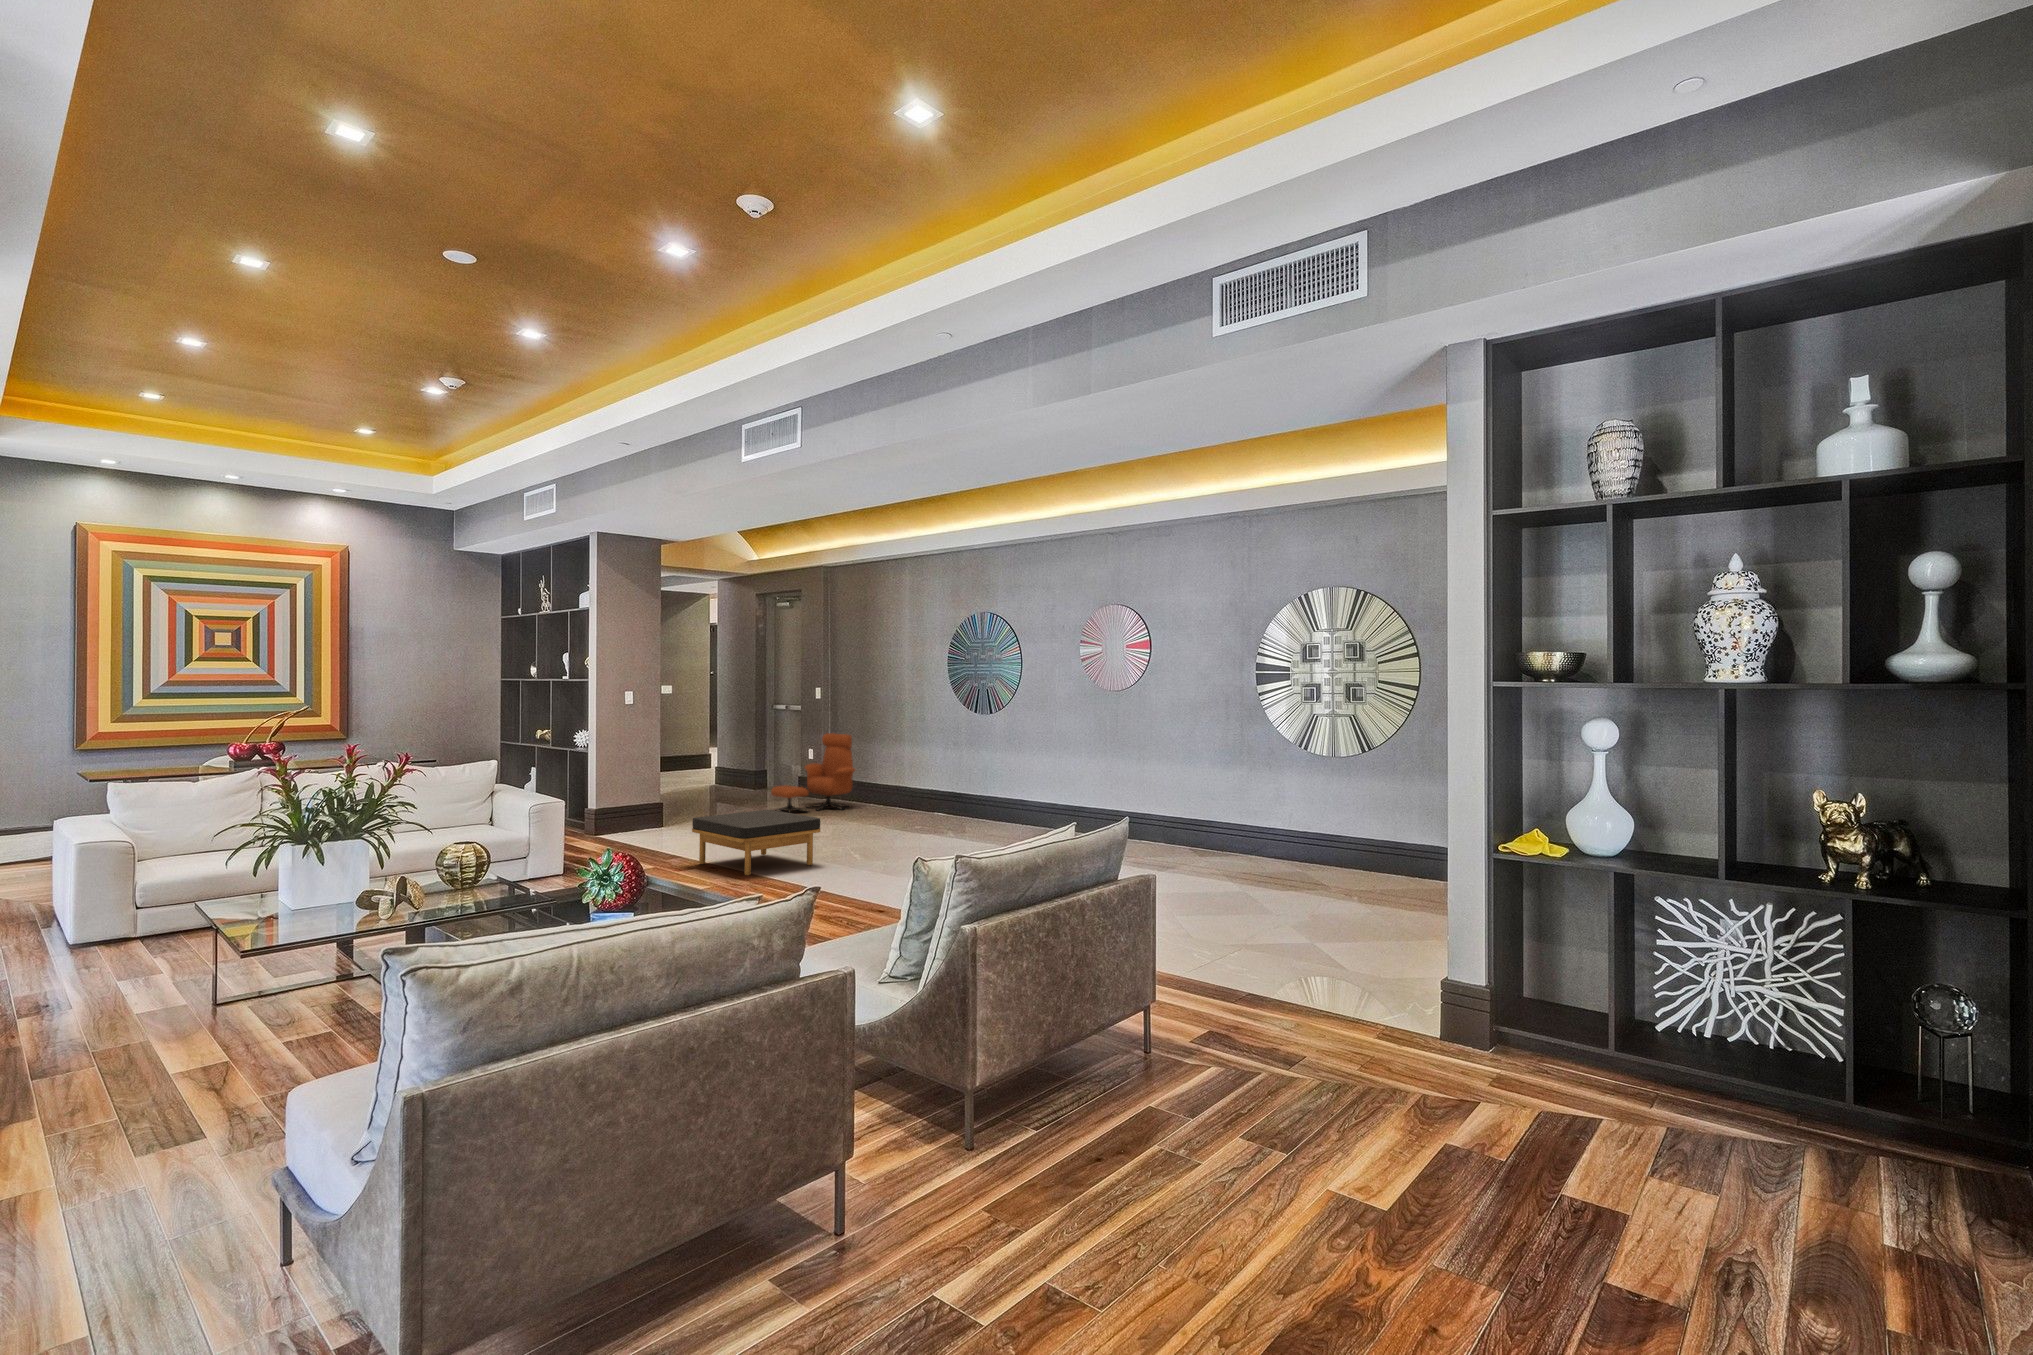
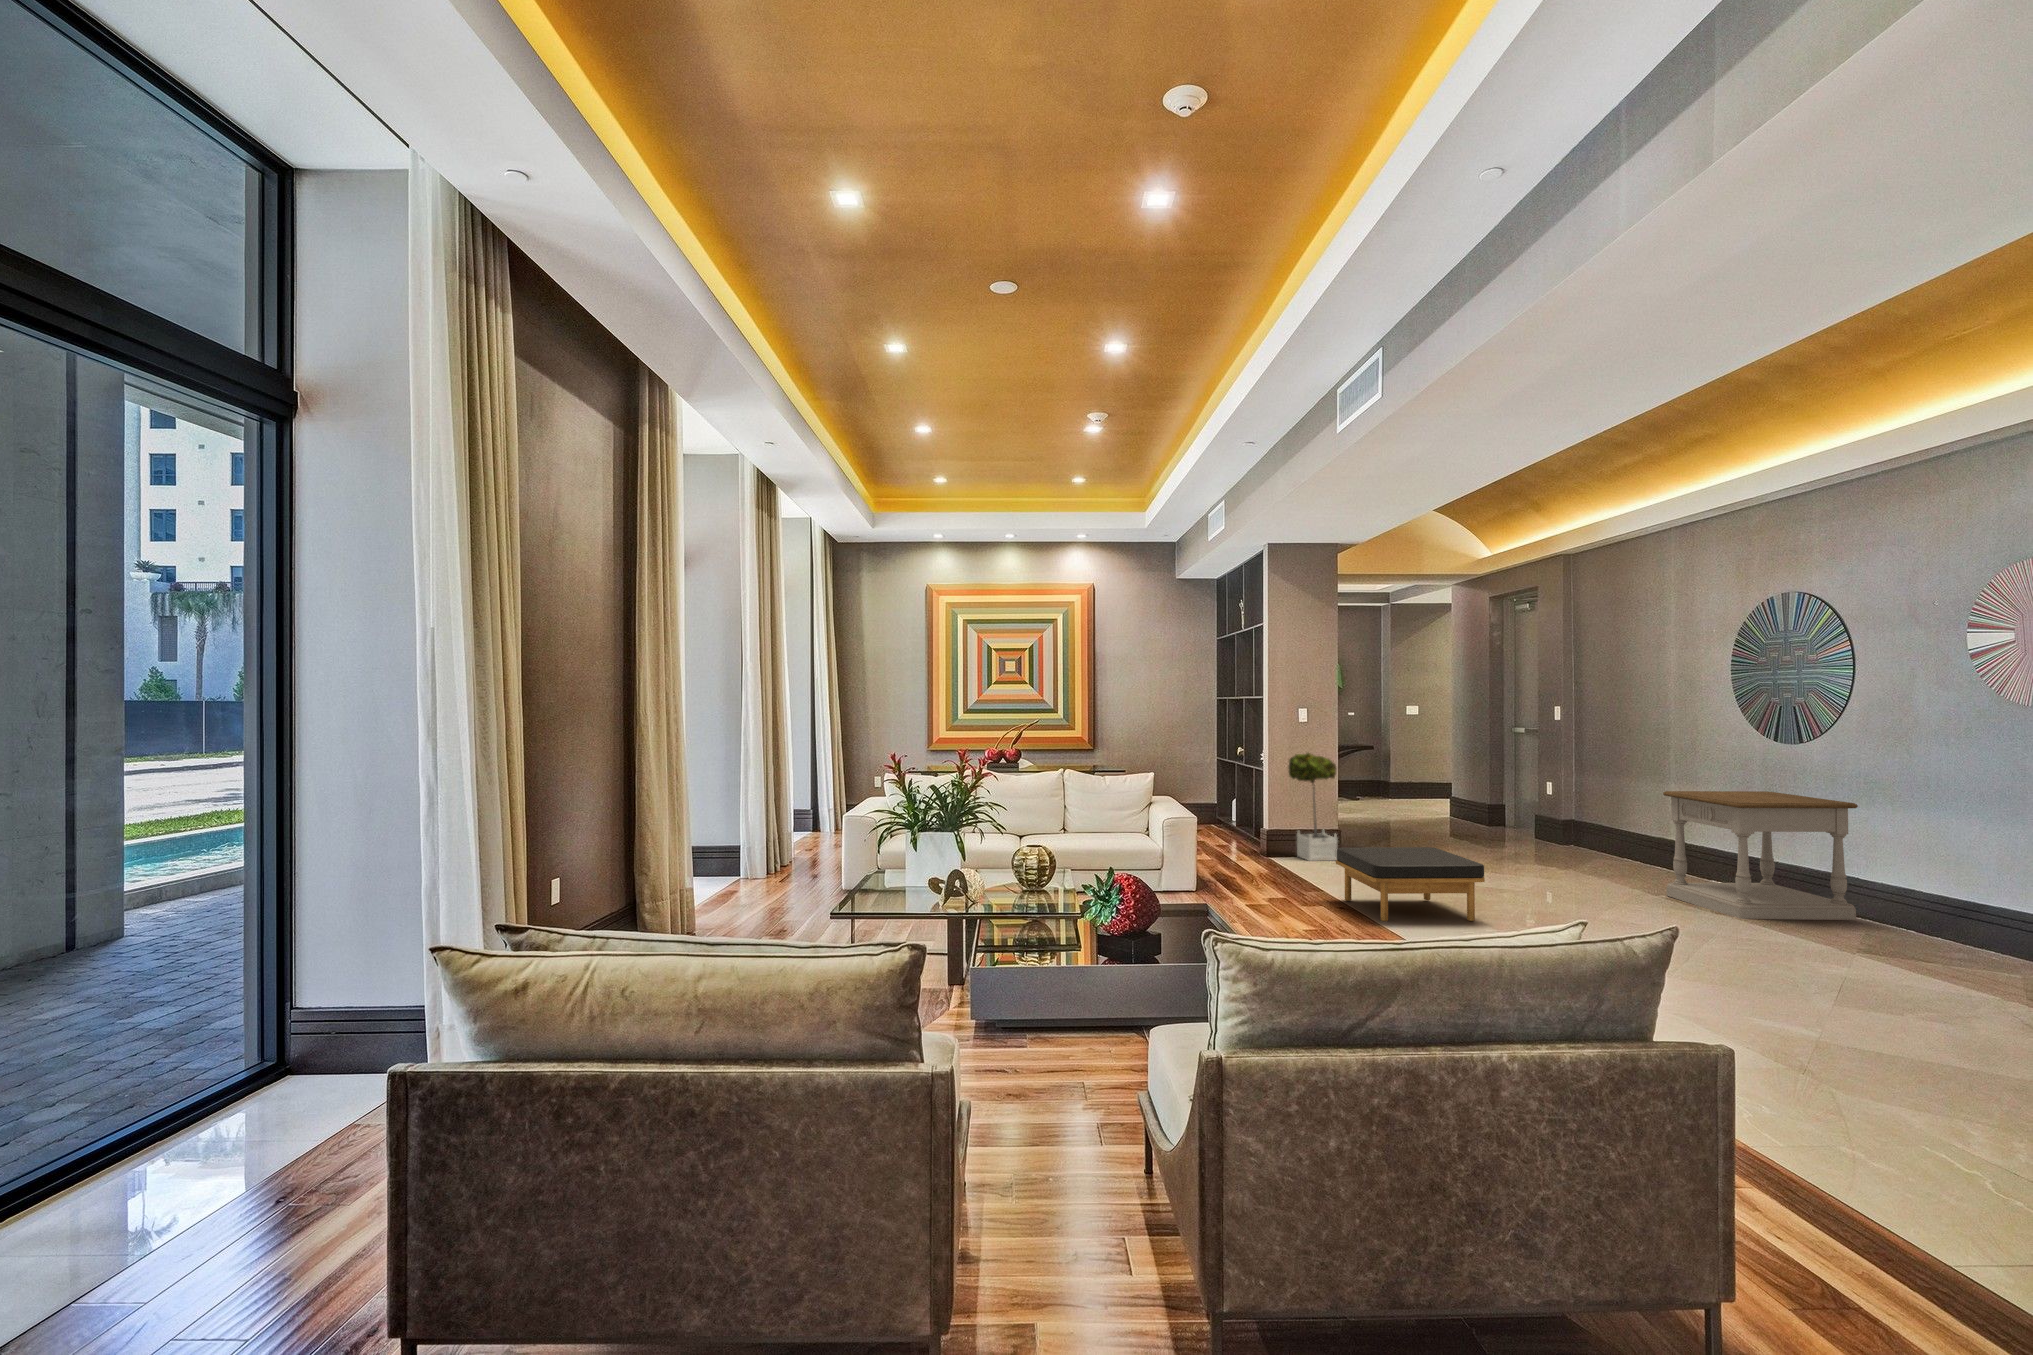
potted tree: none [607,733,656,837] -> present [1288,753,1337,861]
lounge chair: present [771,733,855,813] -> none [1488,761,1608,858]
side table: none [913,749,1024,839] -> present [1663,791,1858,920]

